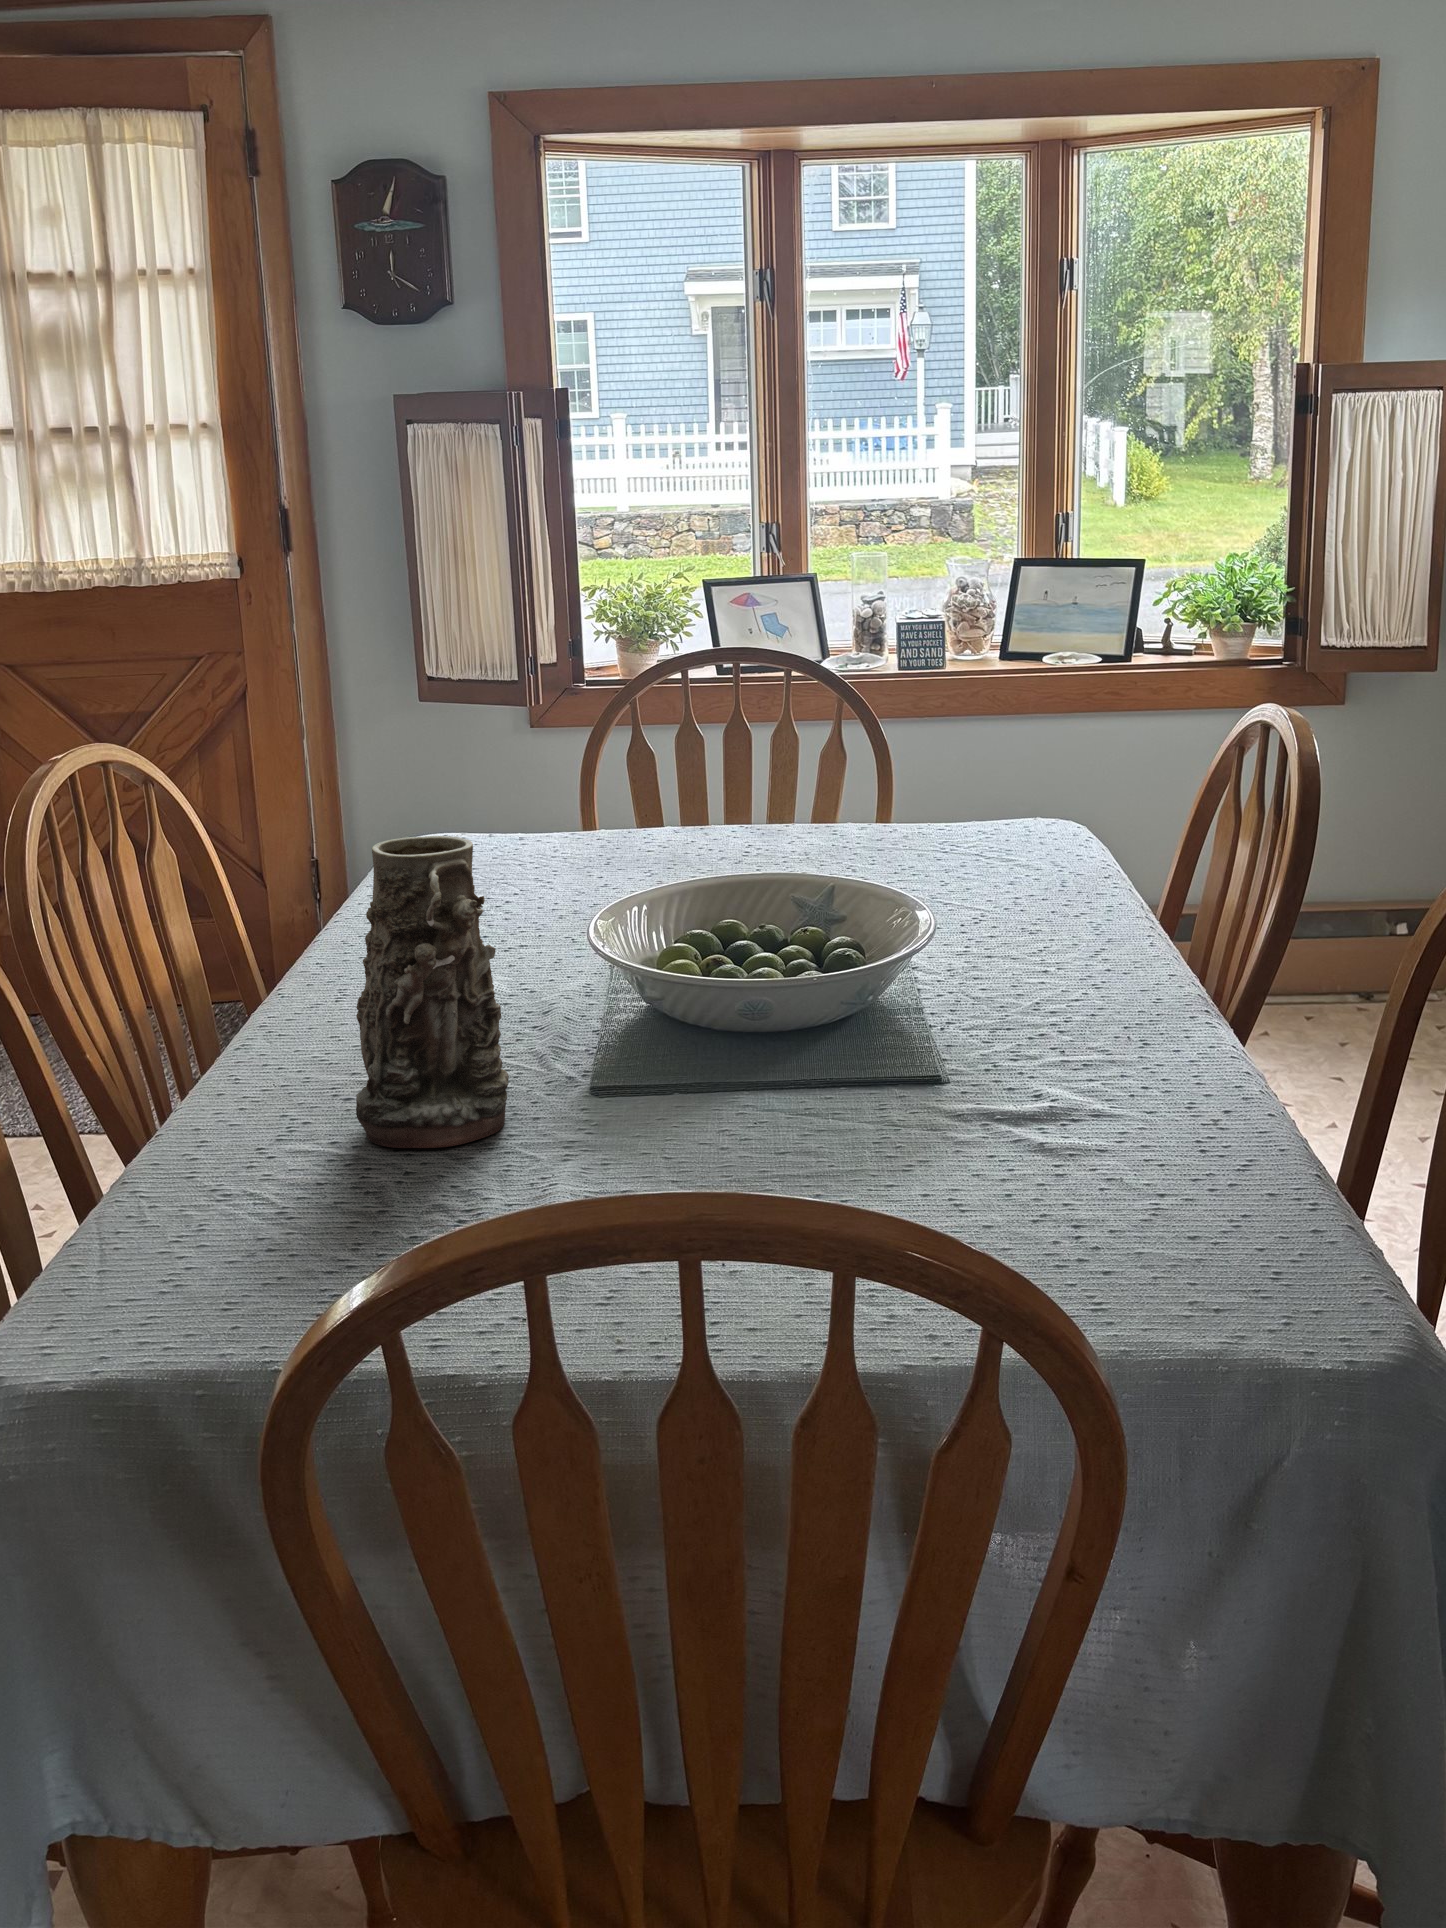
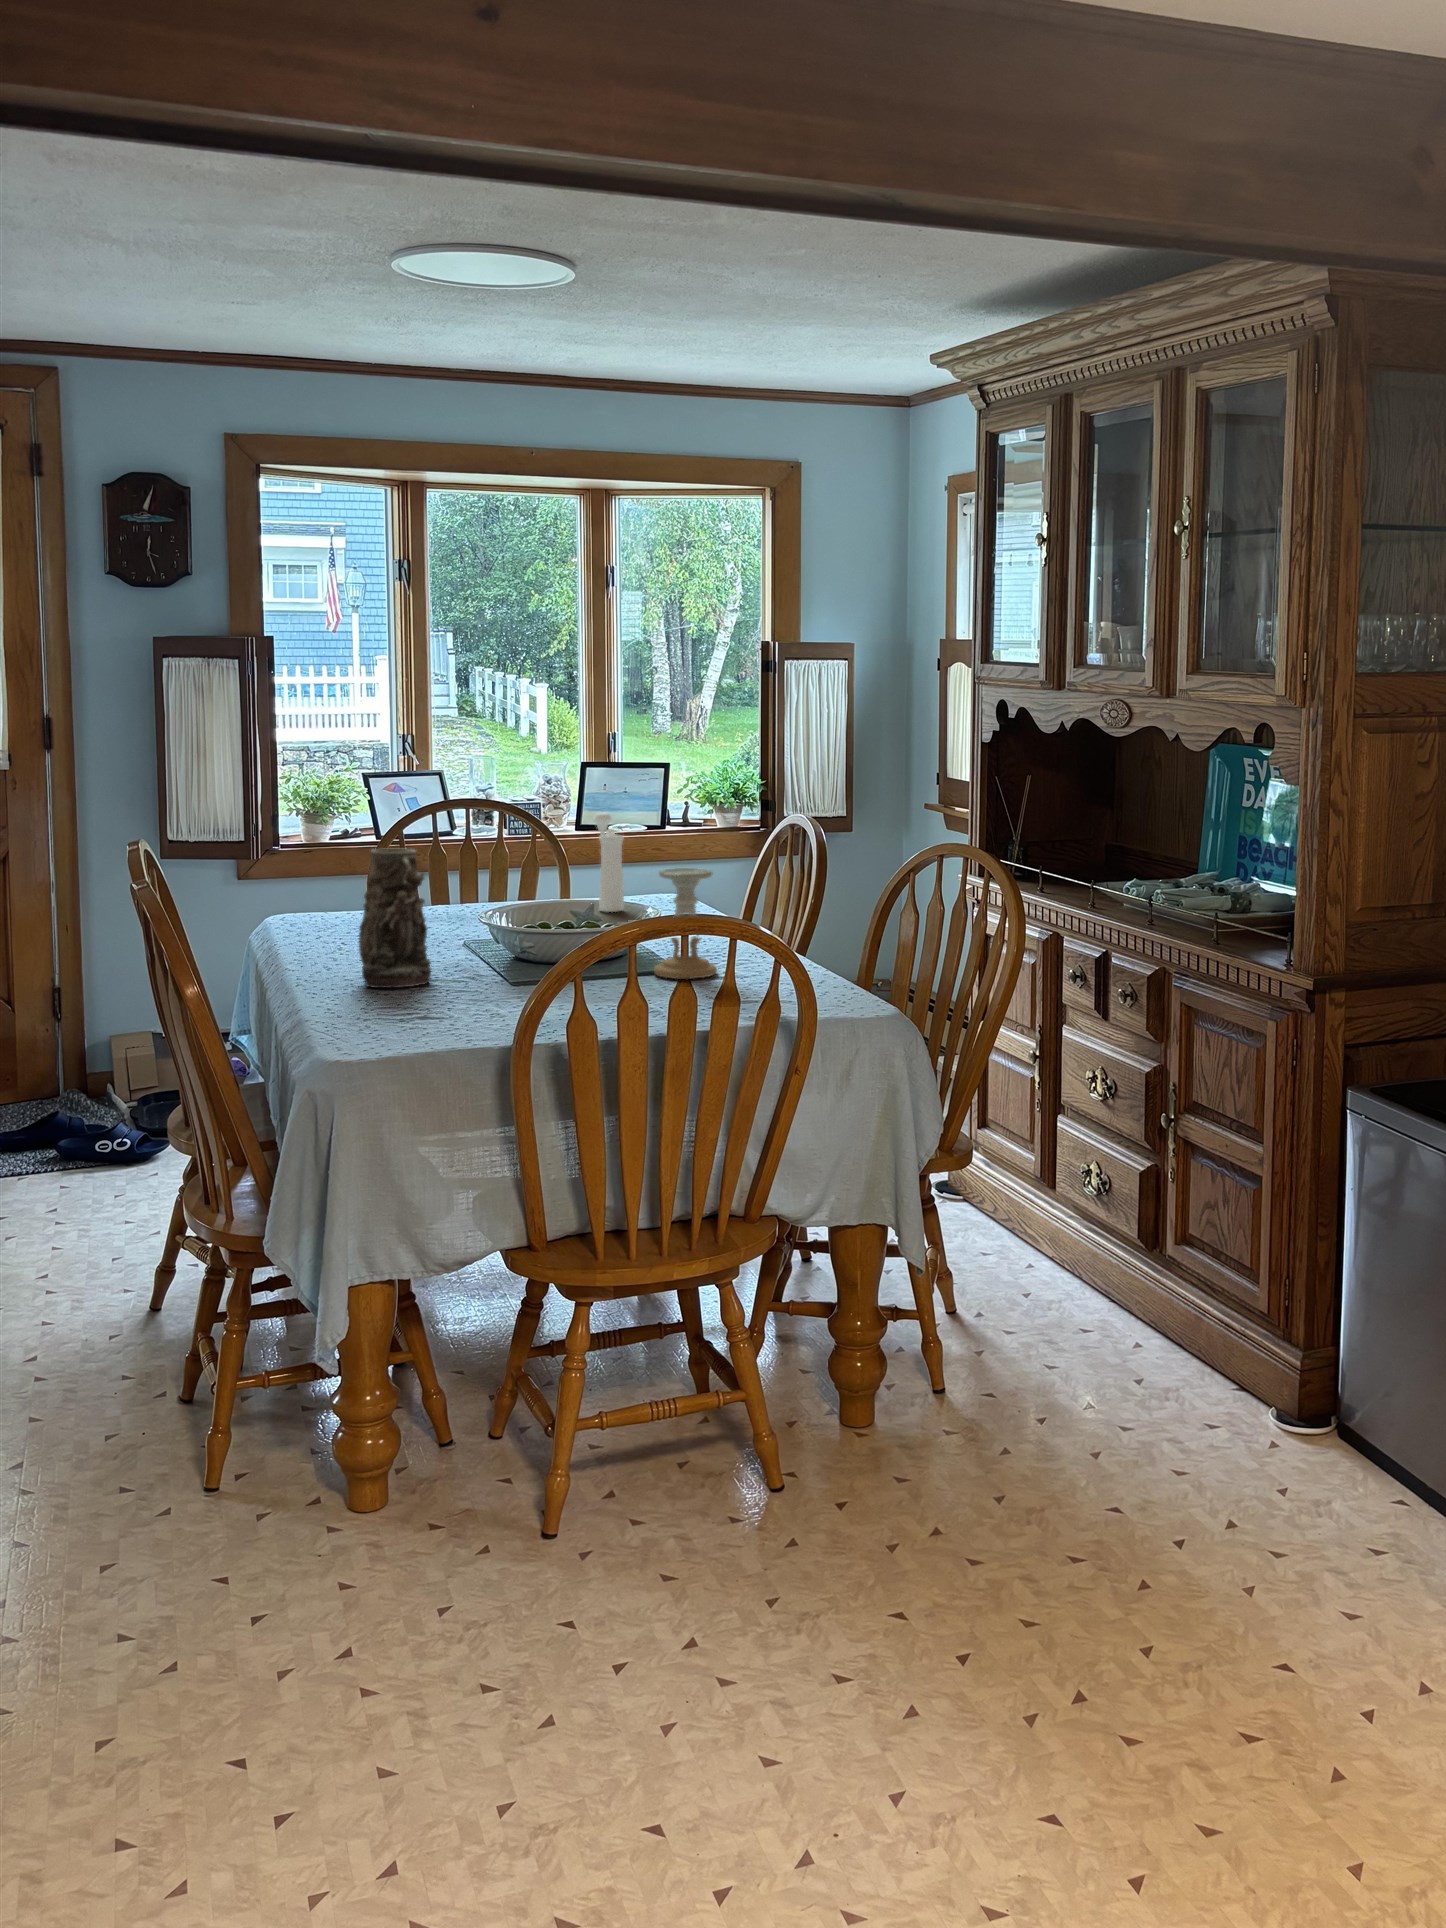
pepper mill: none [951,693,1002,886] -> present [593,813,624,912]
candle holder: none [990,898,1139,1174] -> present [654,868,717,979]

